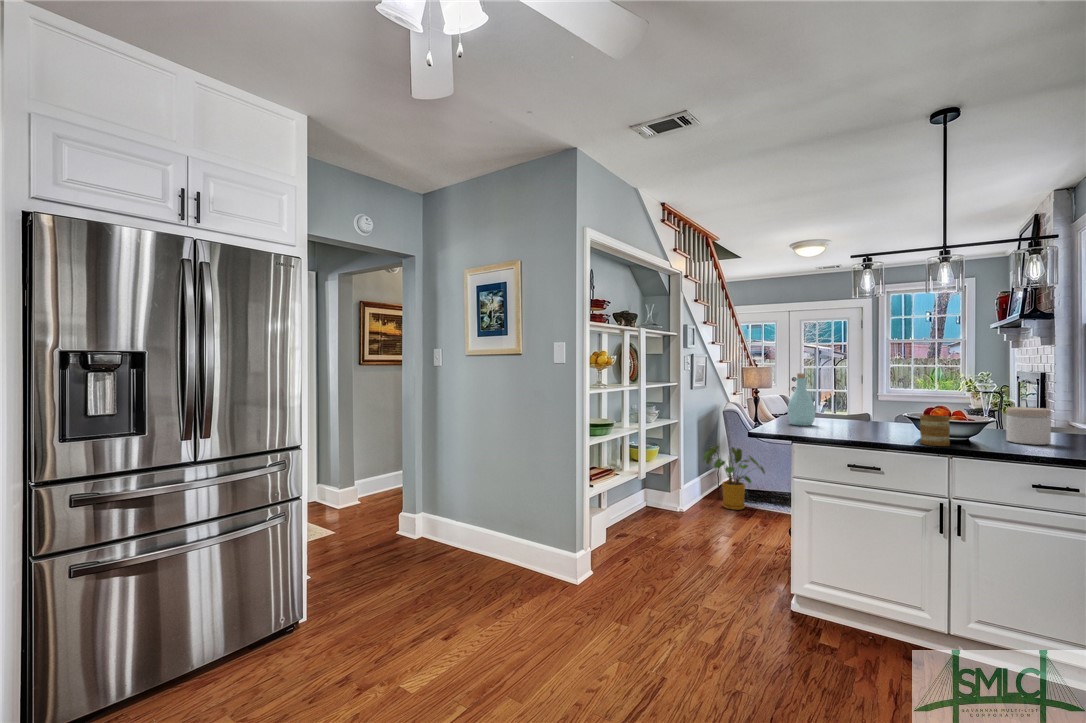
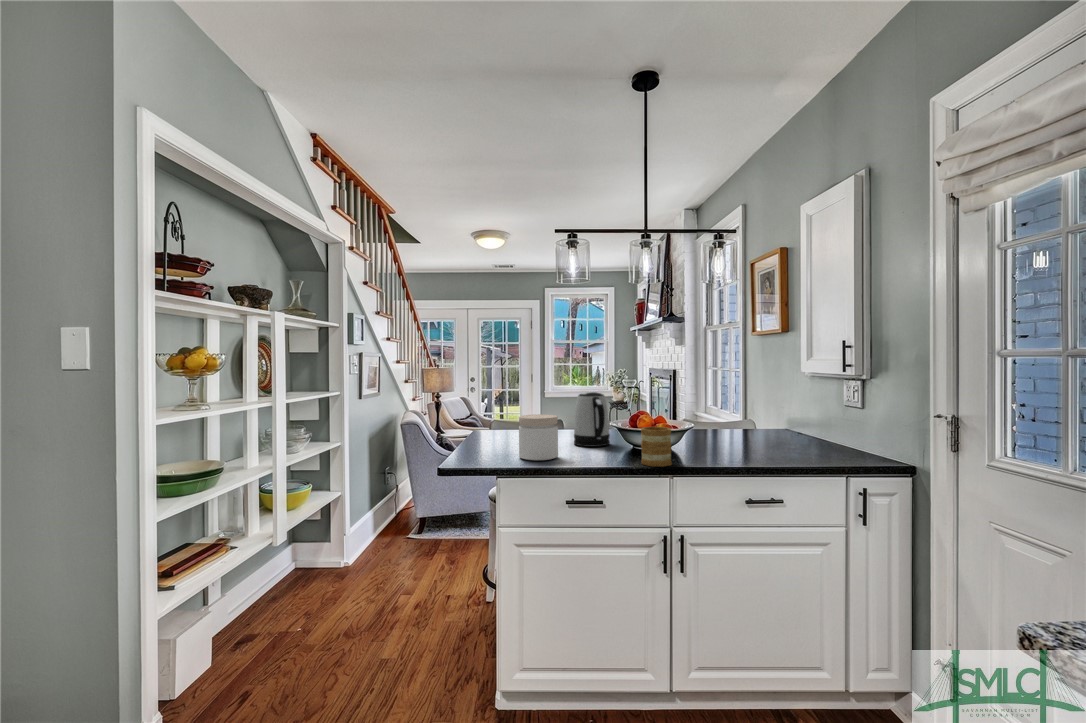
bottle: present [787,373,815,426] -> none [483,378,516,447]
kettle: none [868,387,903,431] -> present [574,392,610,447]
jar: present [1006,407,1051,445] -> present [519,414,558,461]
house plant: present [703,445,765,510] -> none [375,468,451,547]

